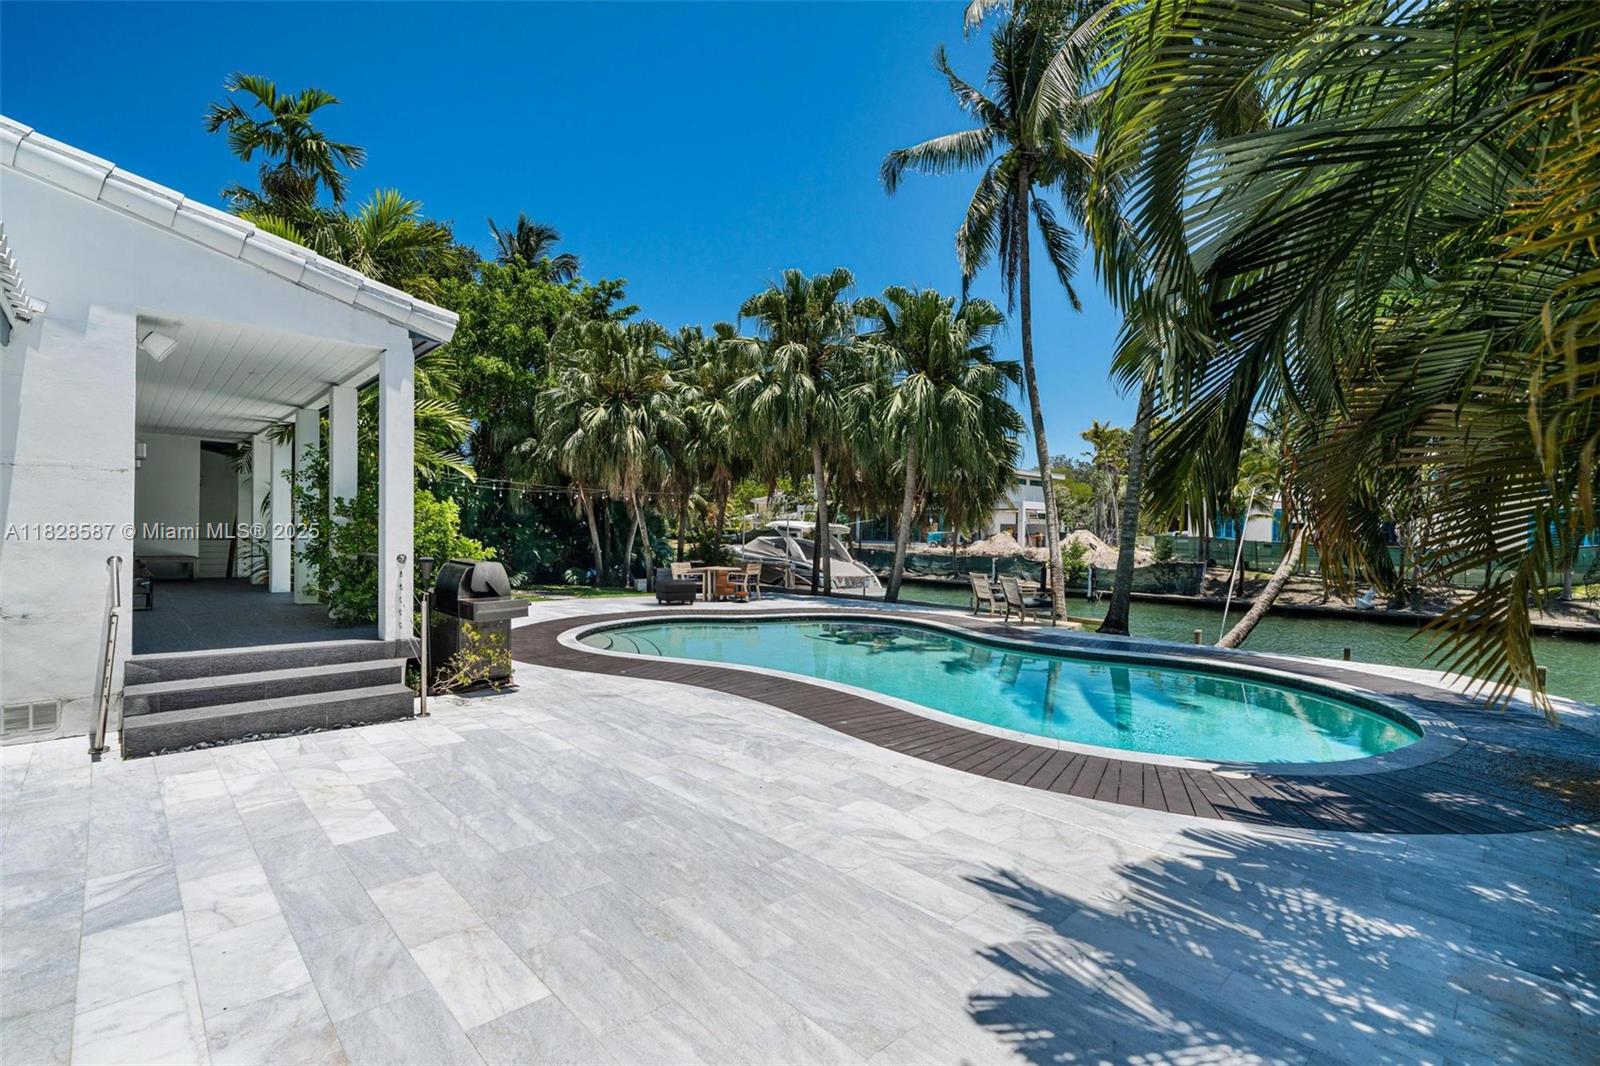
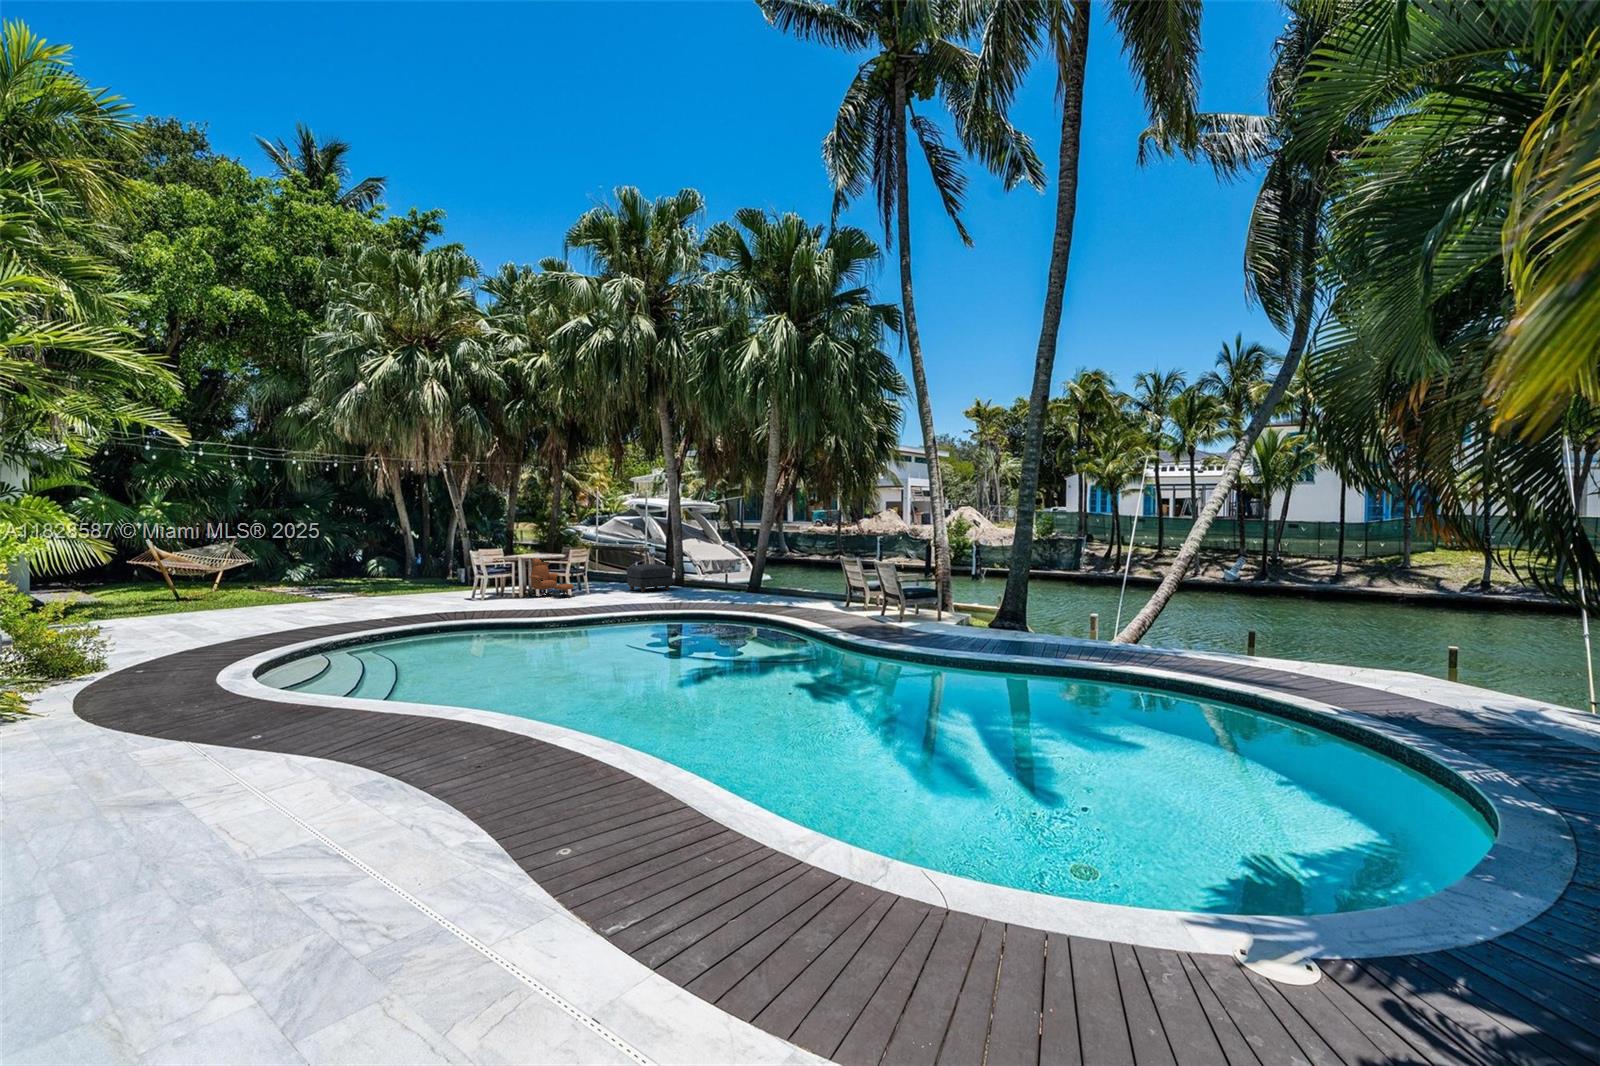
ottoman: present [655,579,697,606] -> present [626,564,673,592]

